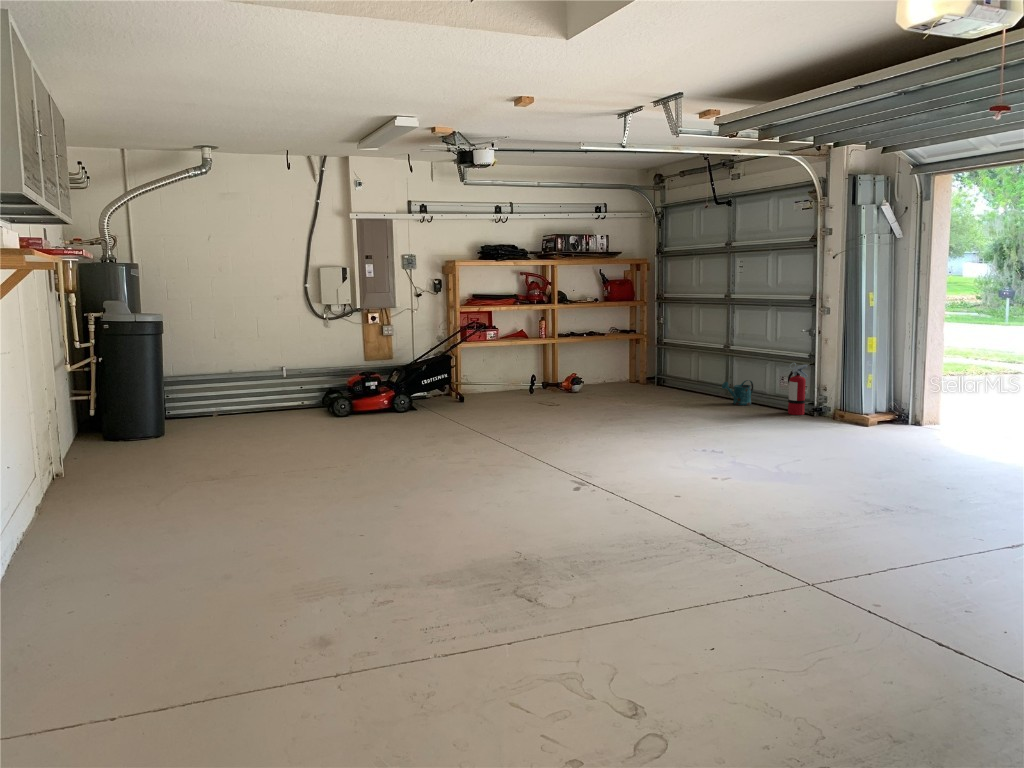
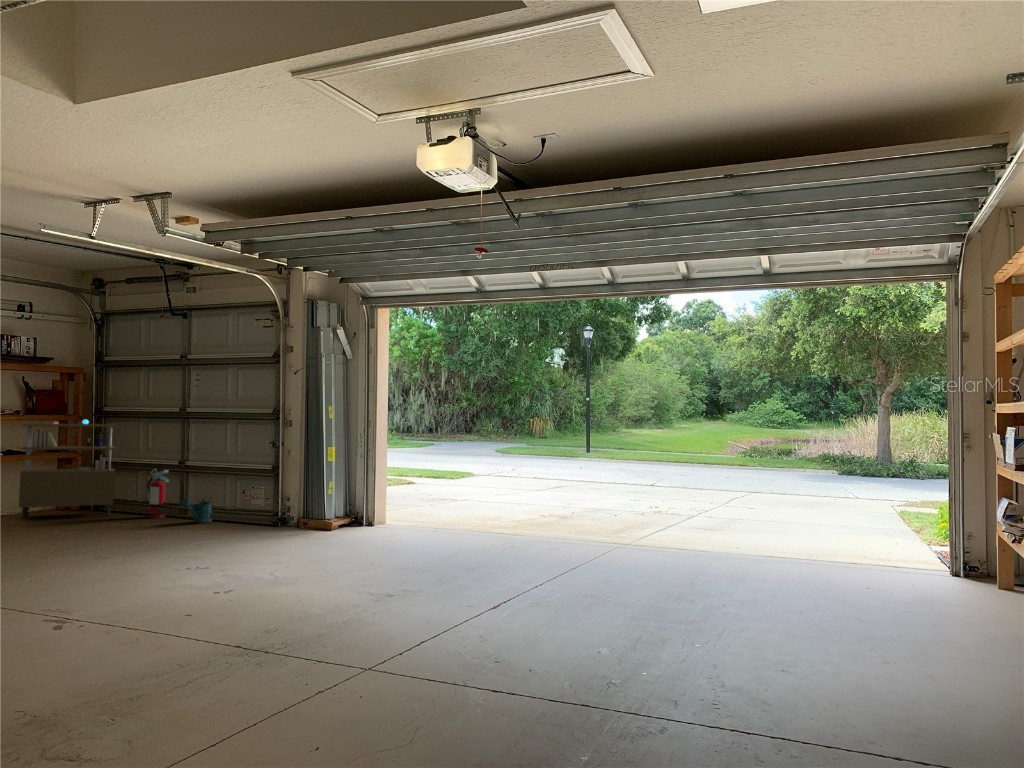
shelving unit: none [600,305,673,391] -> present [19,420,116,519]
fire extinguisher: present [788,363,808,415] -> present [147,470,169,518]

